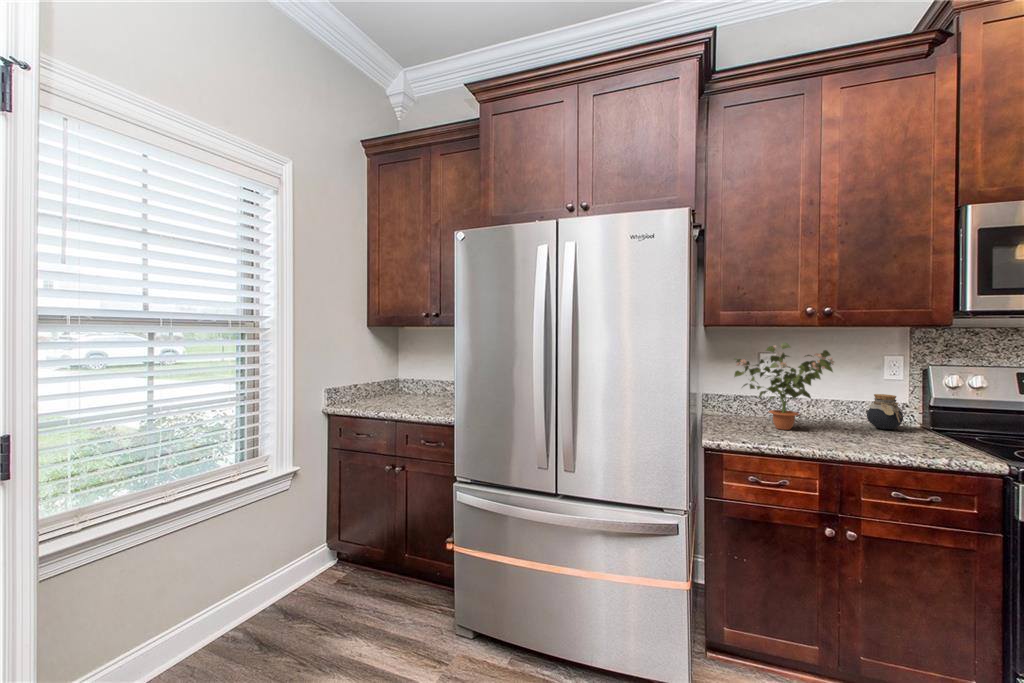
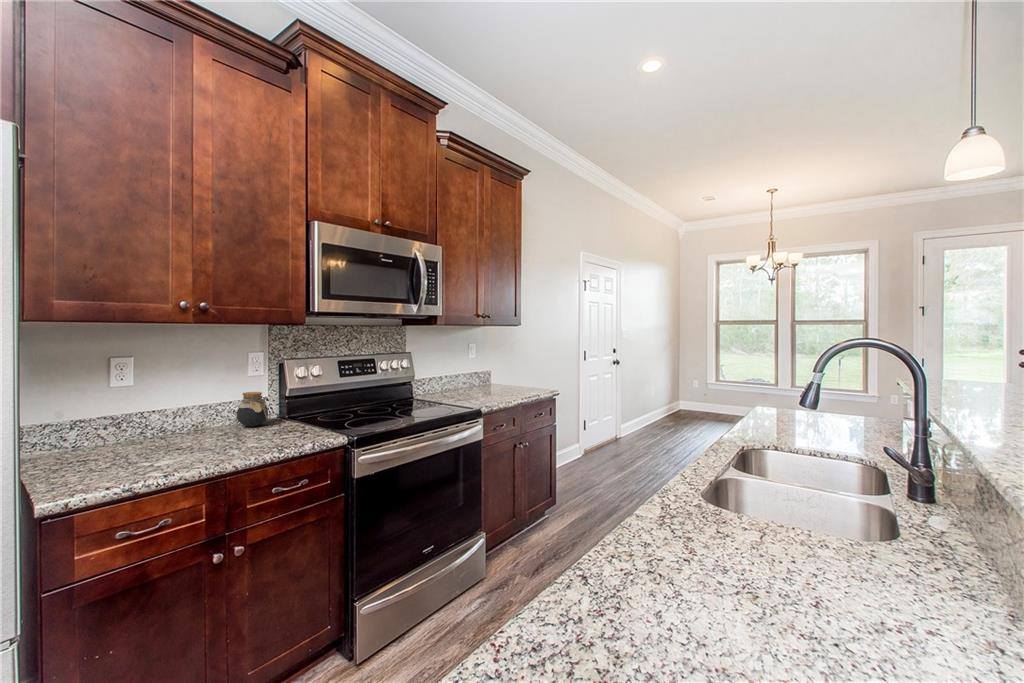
potted plant: present [734,343,834,430] -> none [70,345,212,453]

